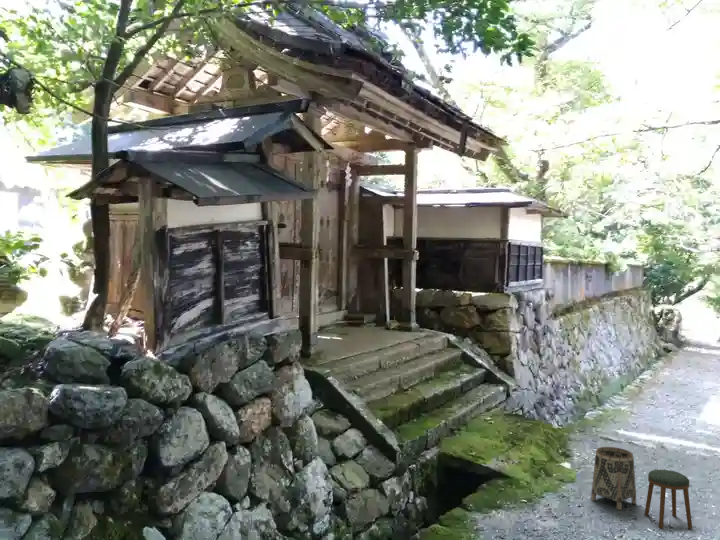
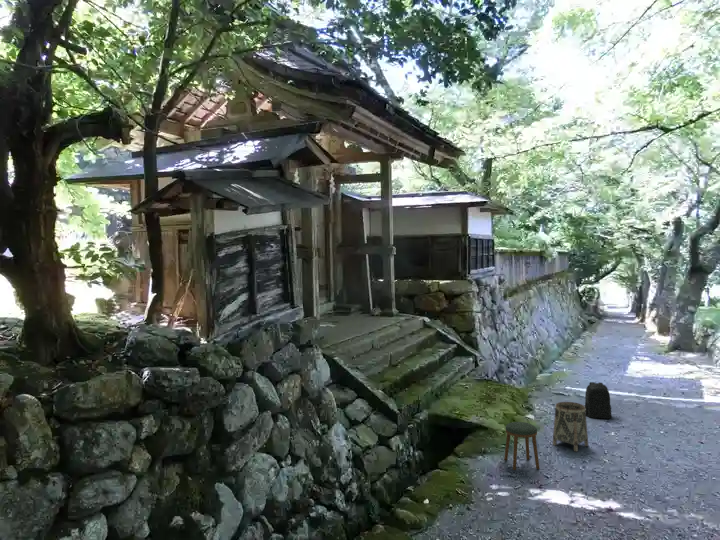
backpack: none [638,423,672,470] -> present [585,382,612,419]
stool: present [645,470,692,529] -> present [504,422,539,470]

